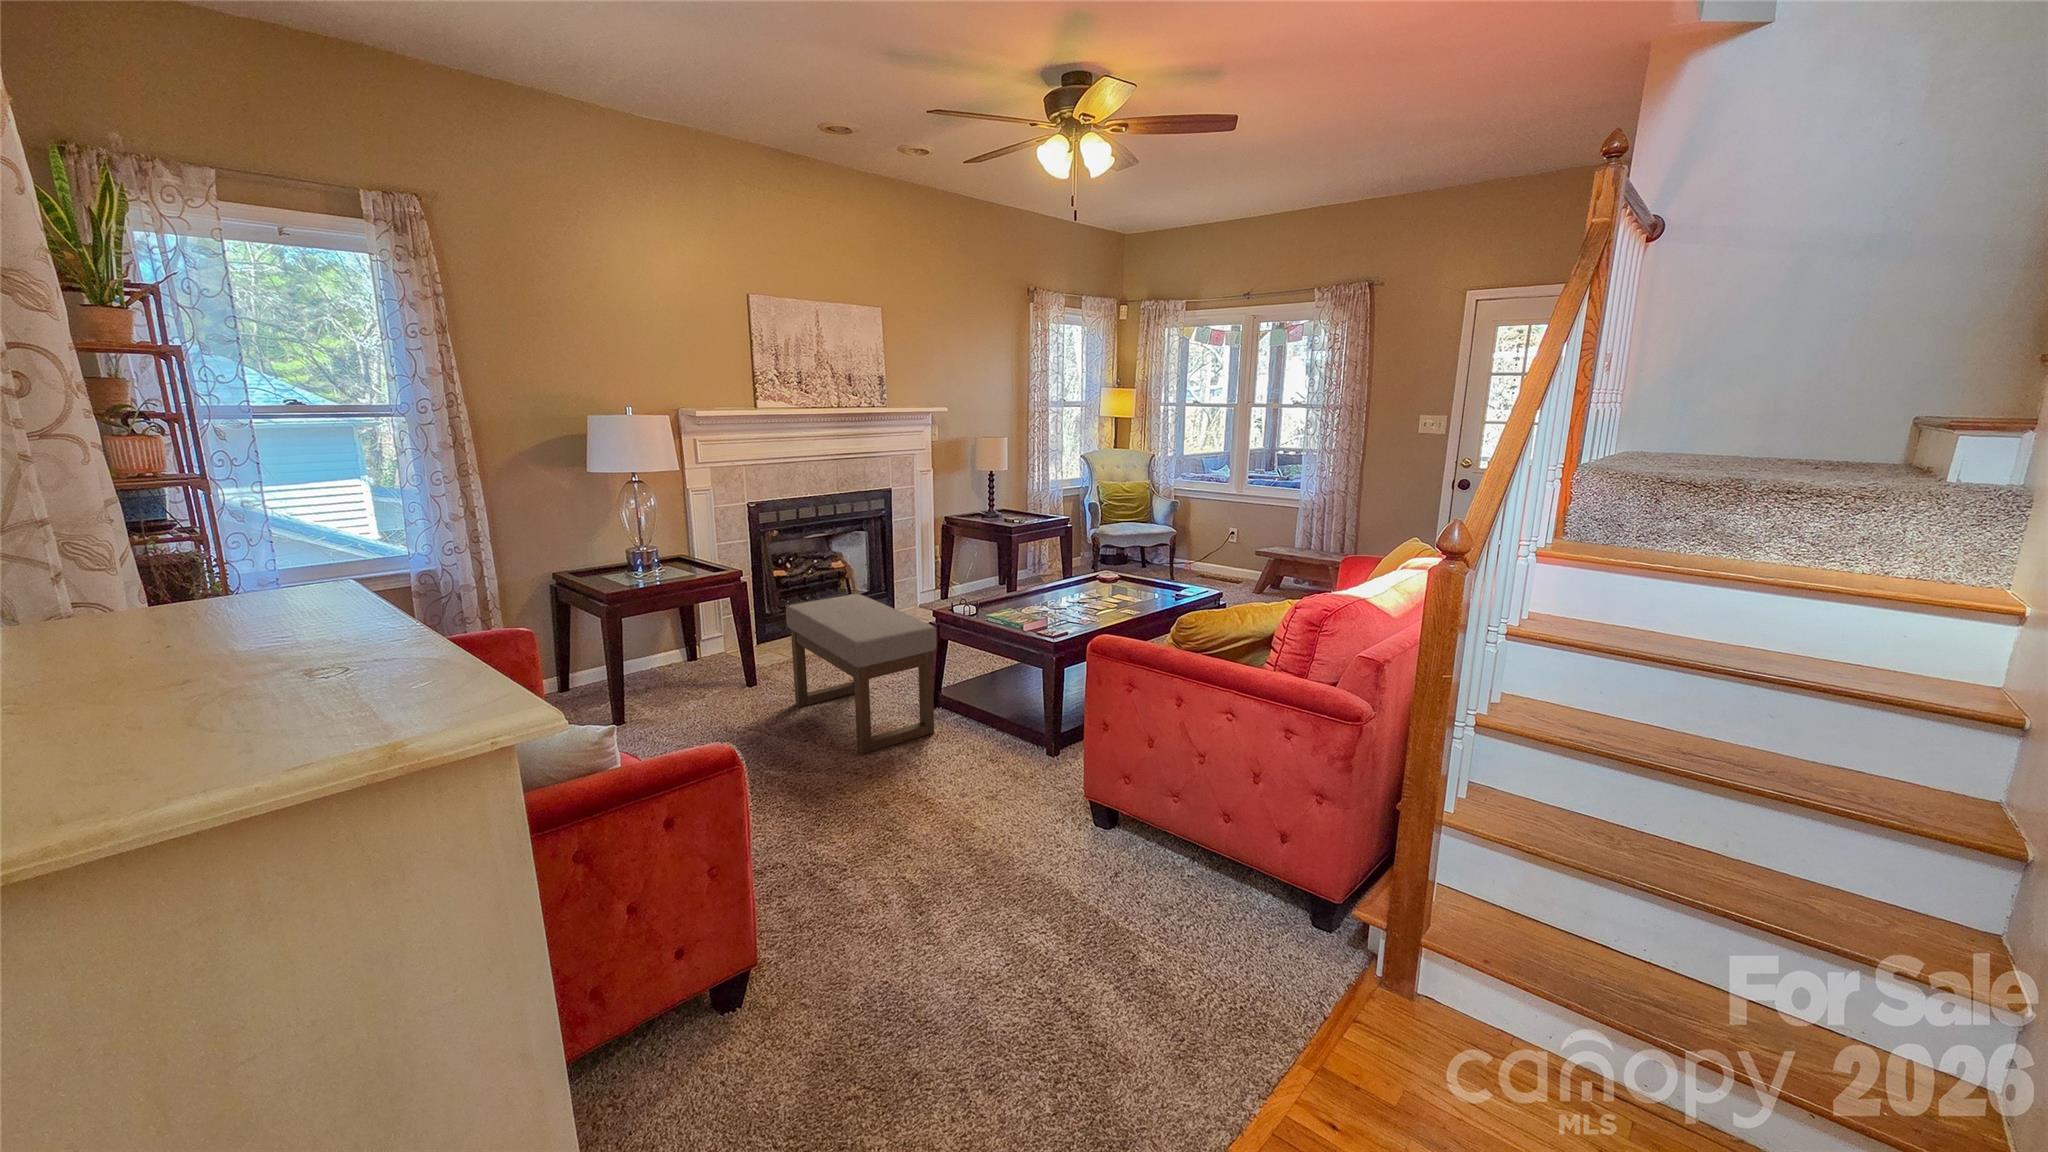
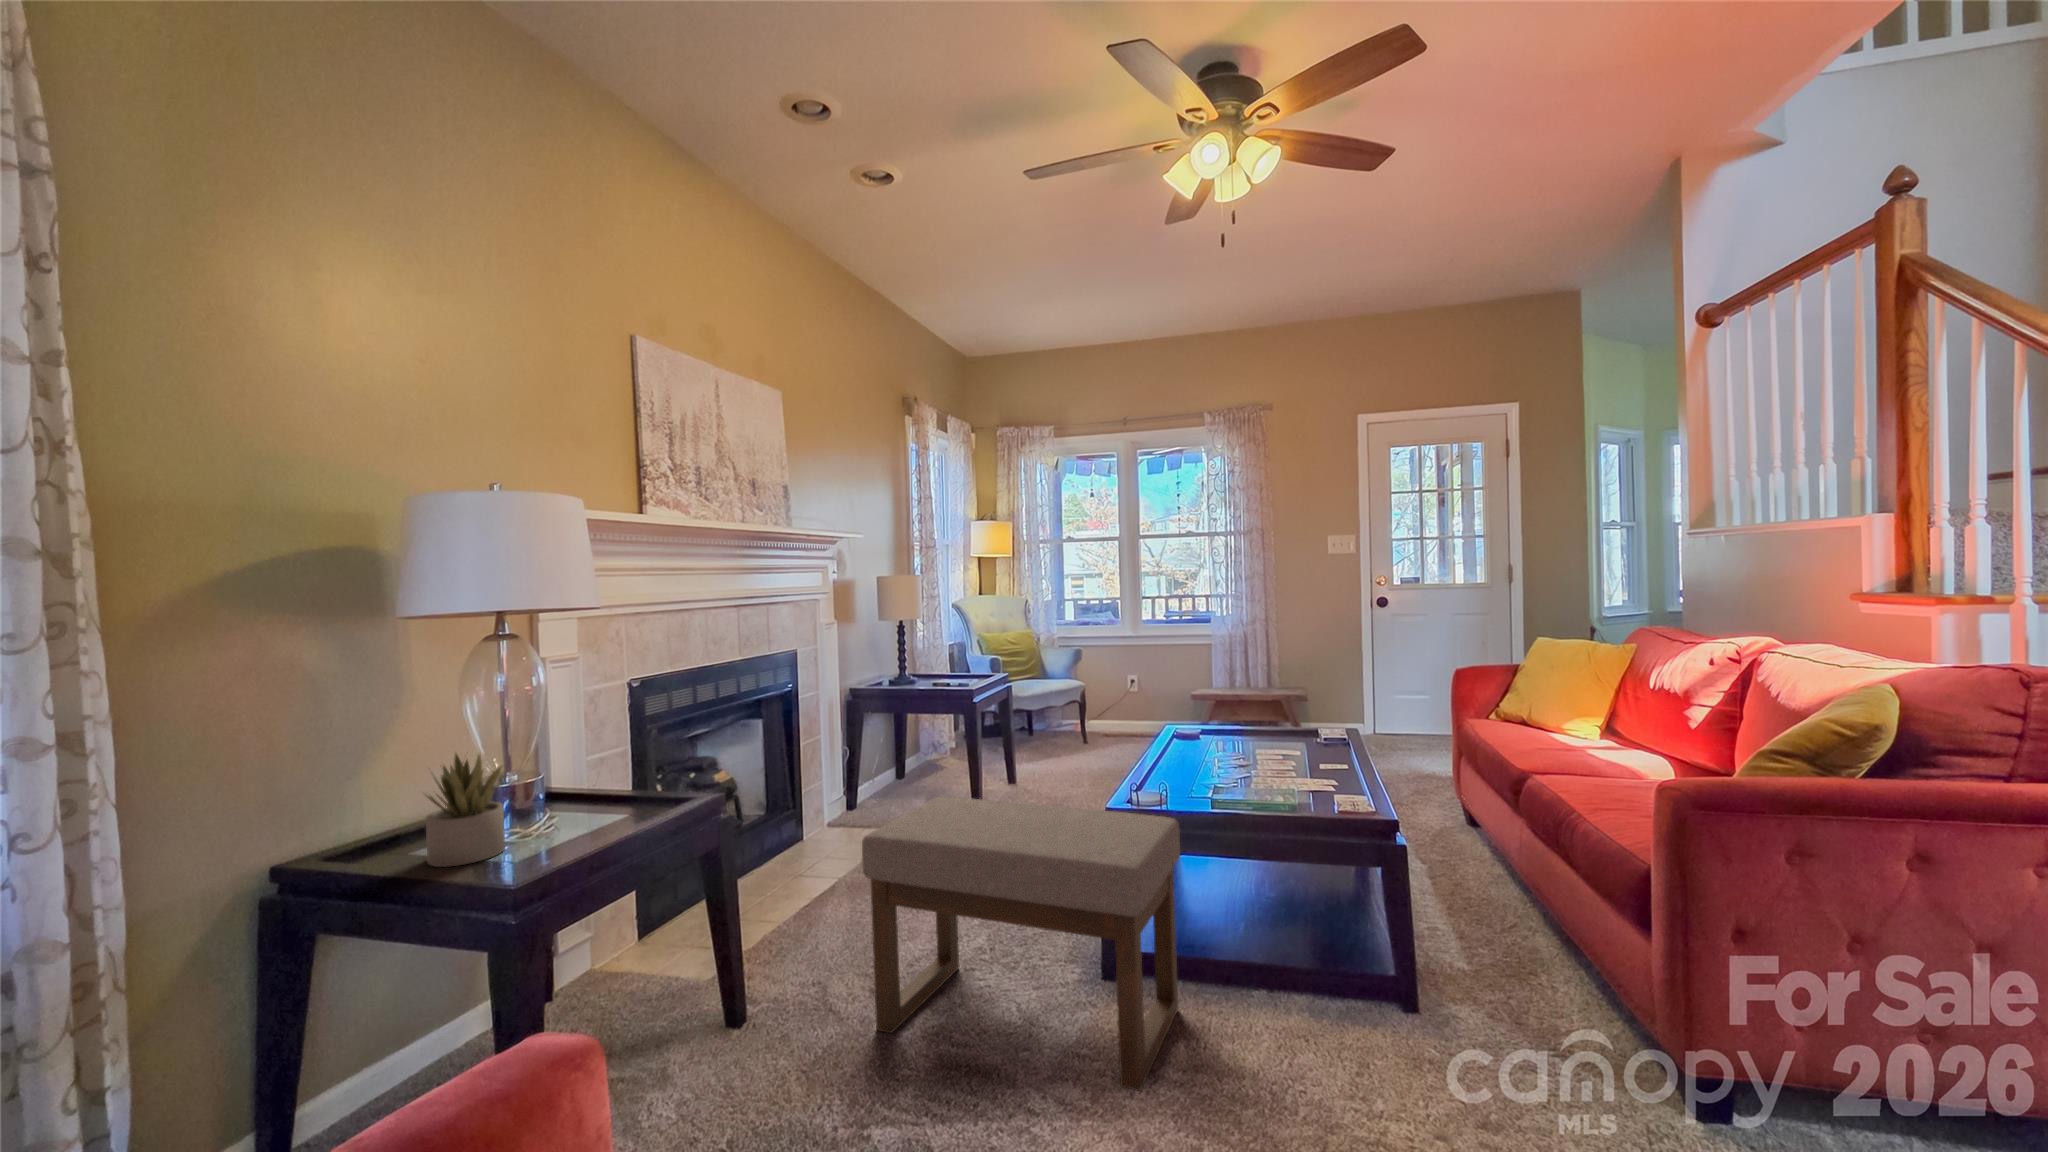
succulent plant: none [590,536,626,585] -> present [425,754,505,867]

